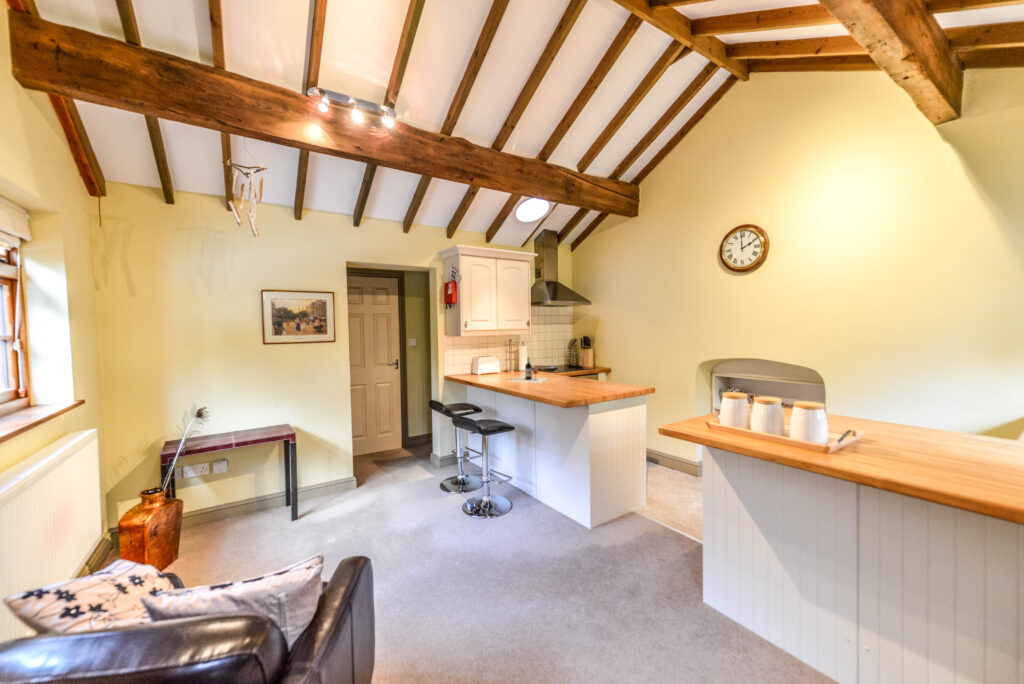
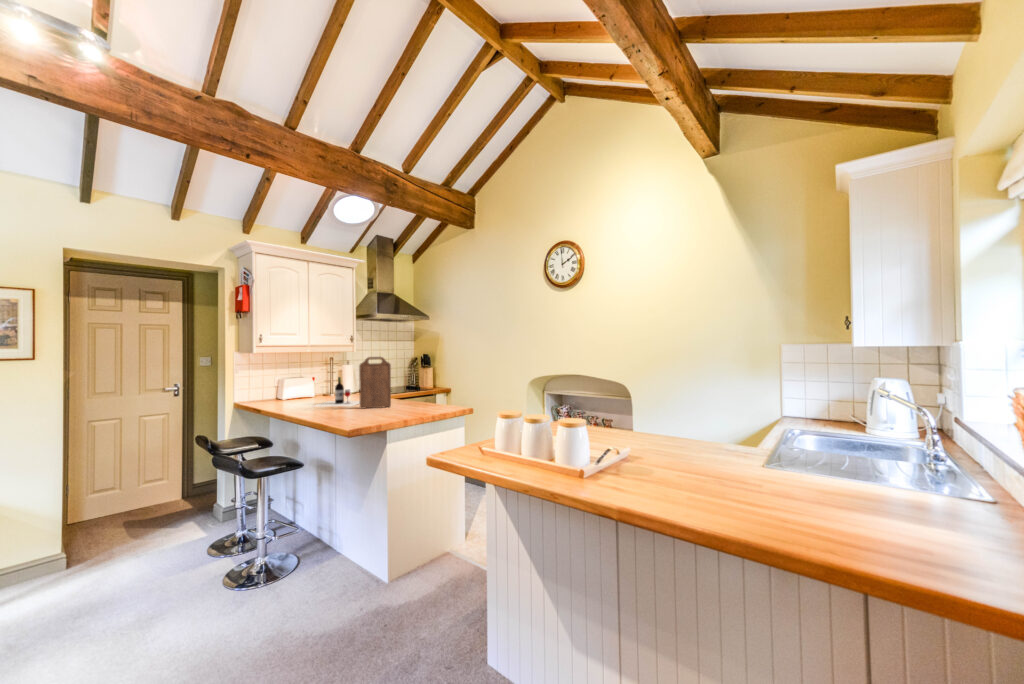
cutting board: none [551,342,576,386] -> present [359,357,391,409]

